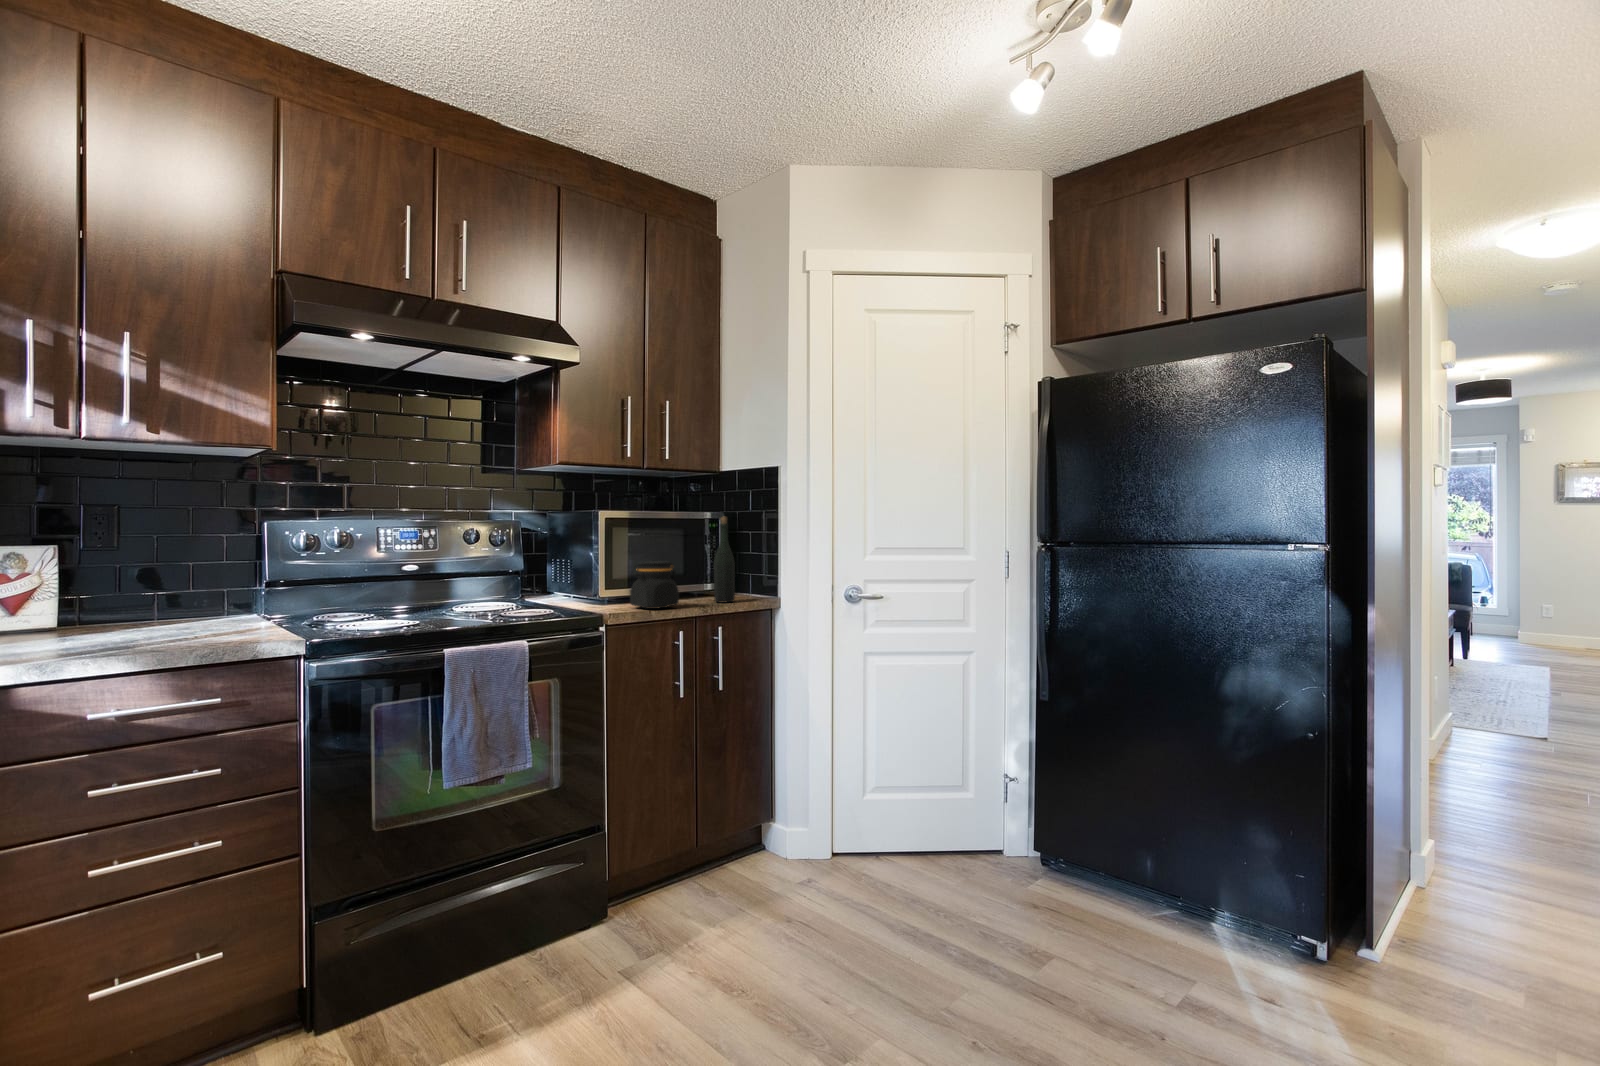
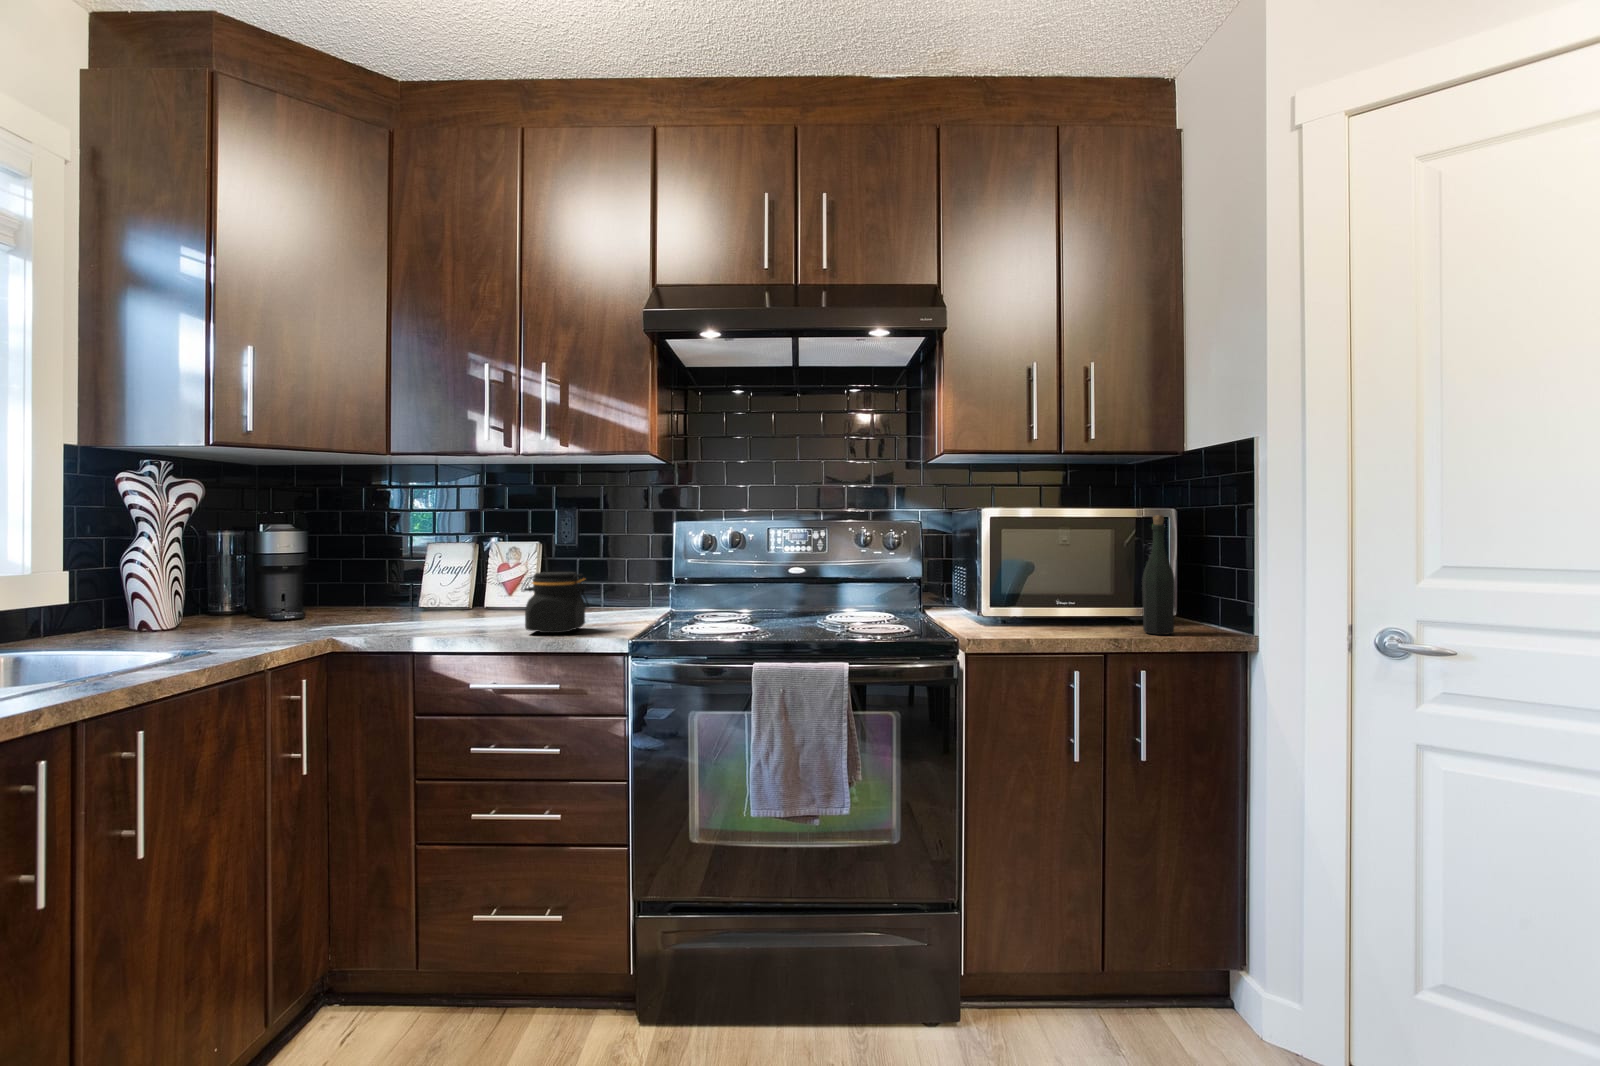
jar: present [630,561,679,609] -> present [521,572,589,633]

